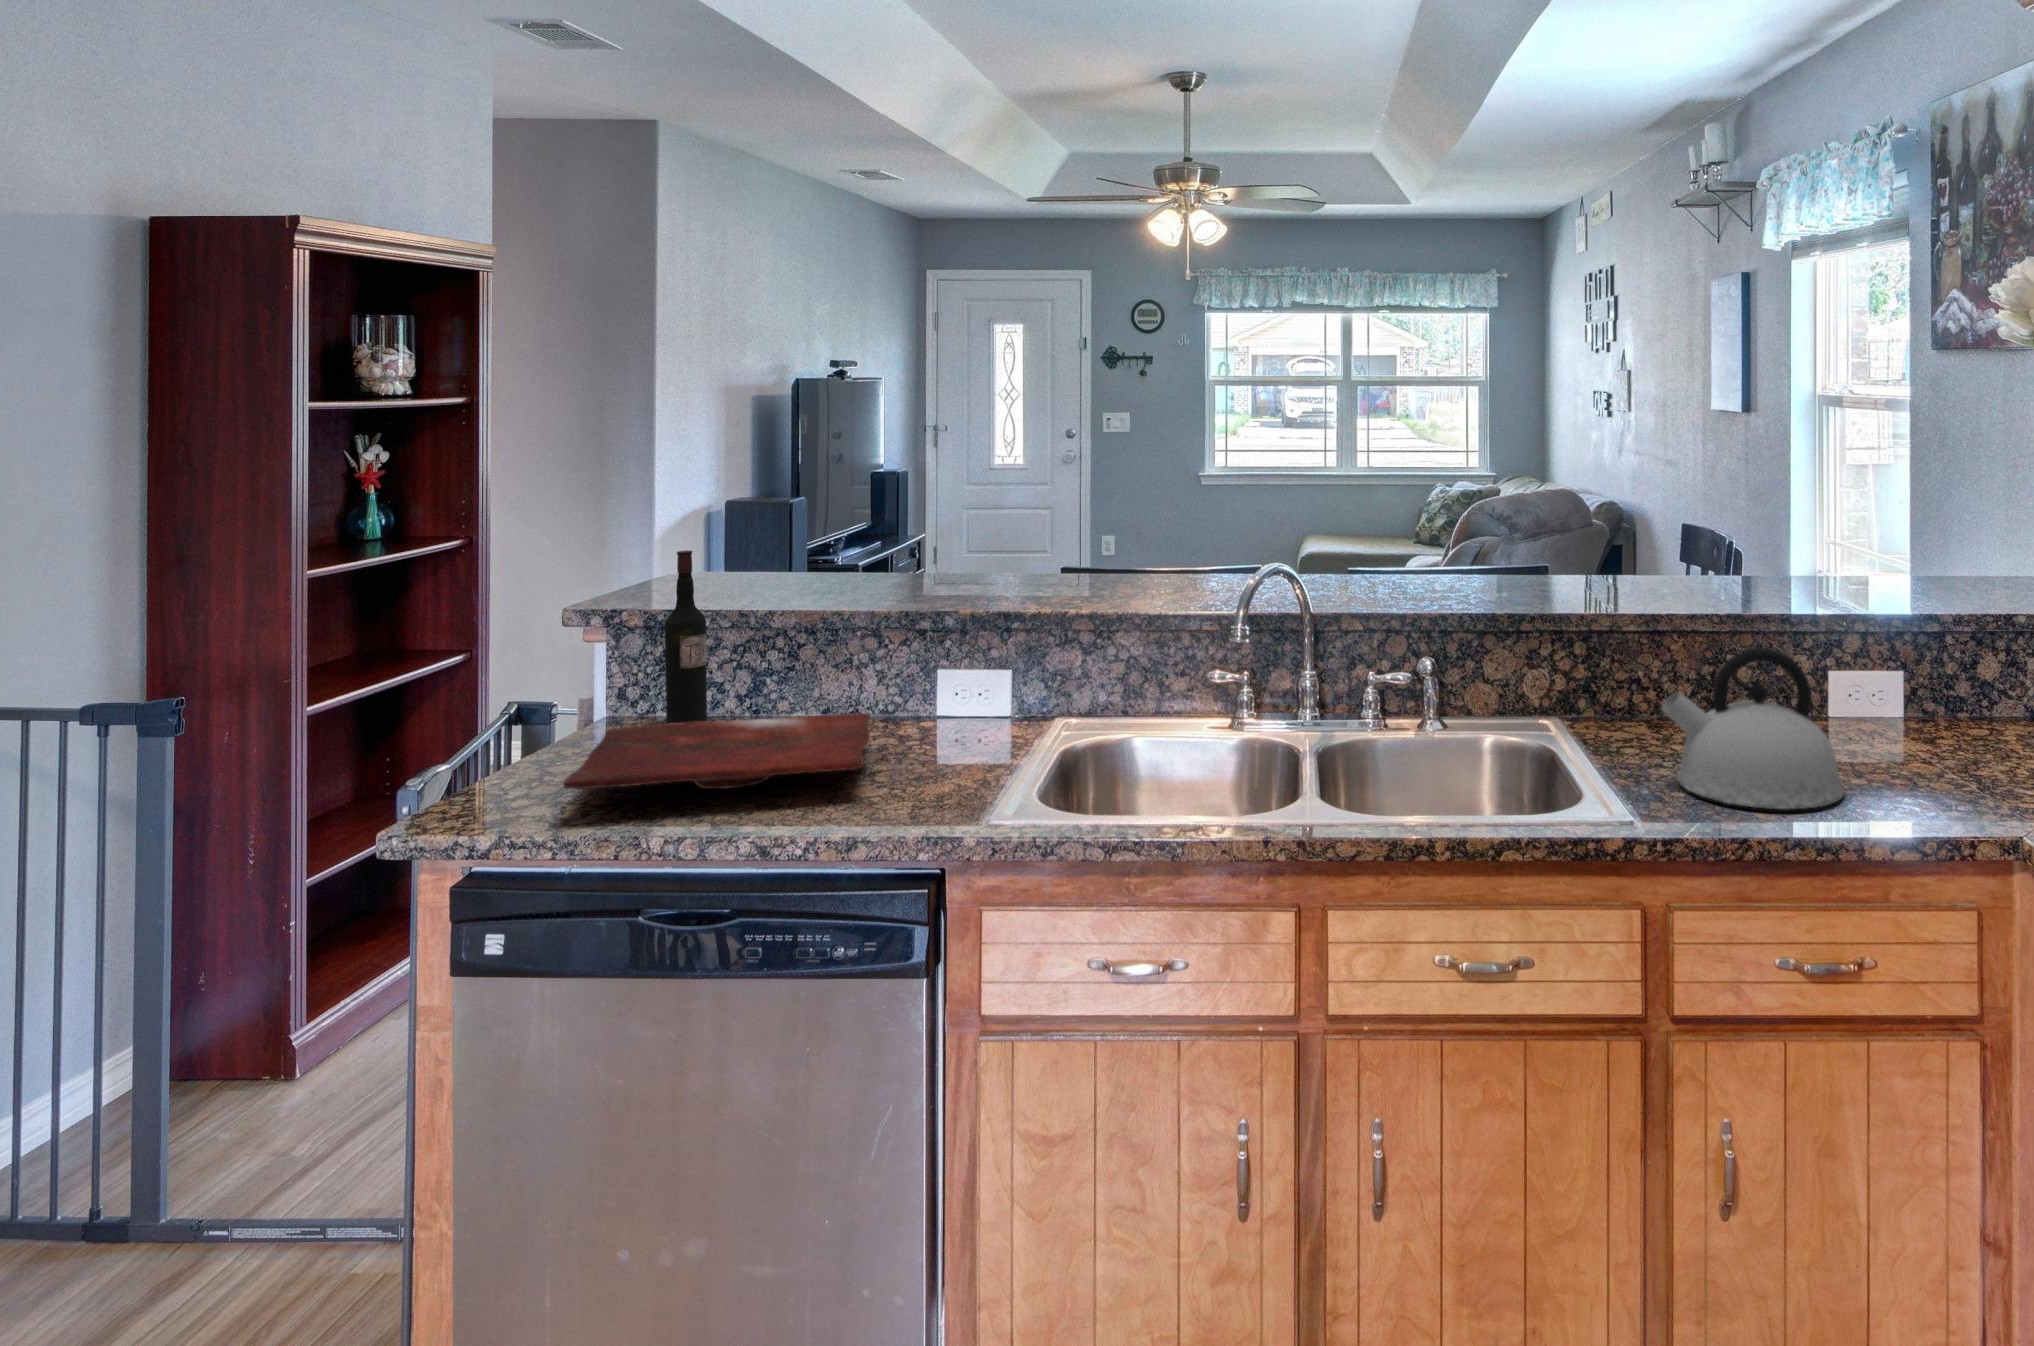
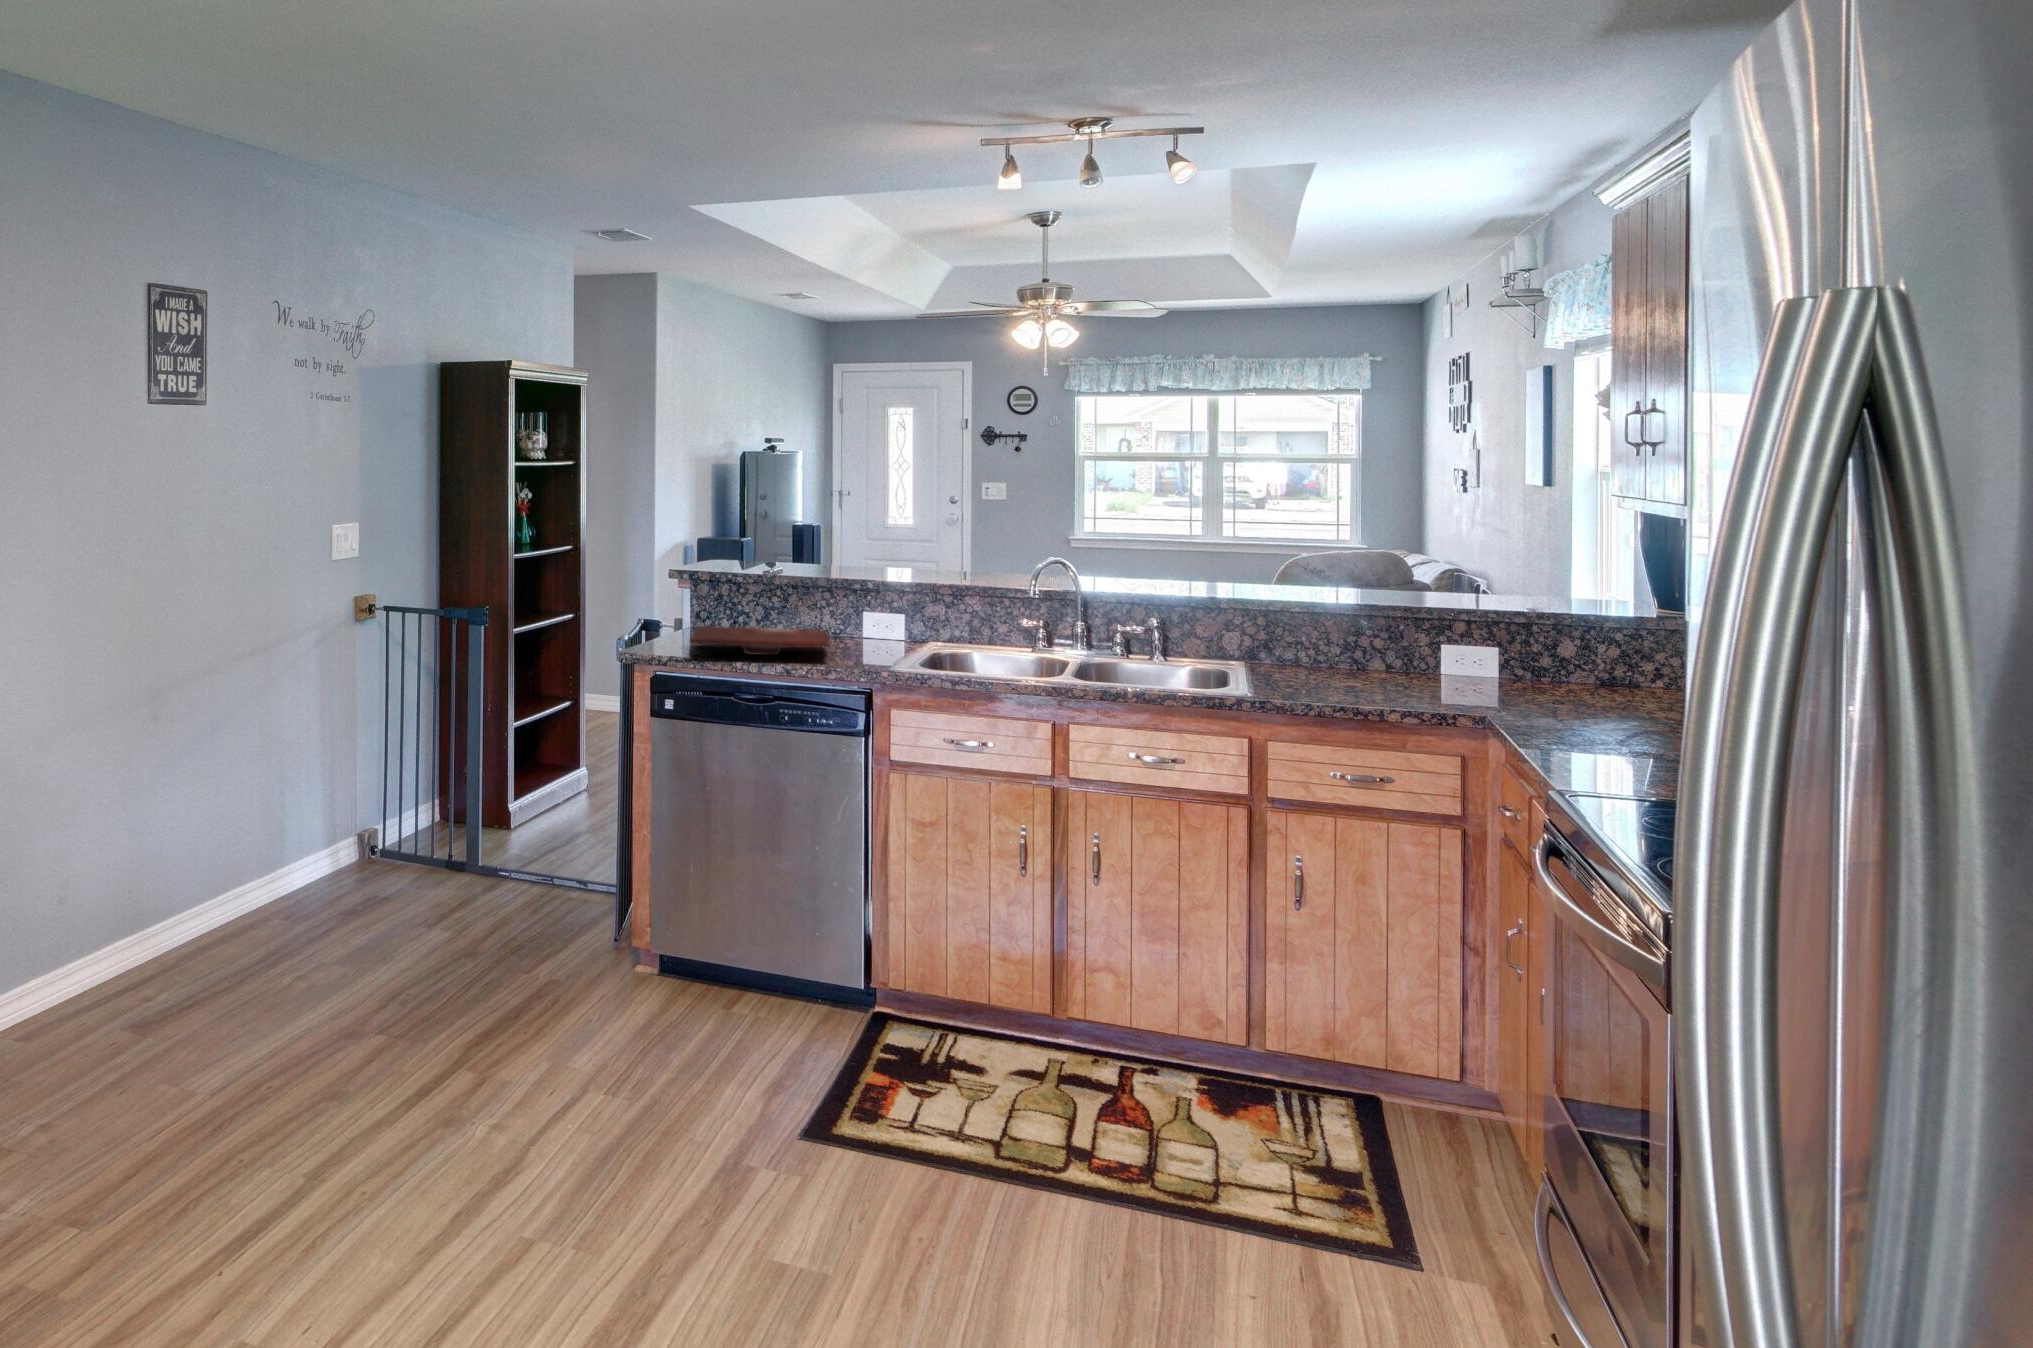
wine bottle: present [665,550,707,724] -> none [718,541,739,637]
kettle: present [1661,648,1844,809] -> none [1291,614,1409,703]

